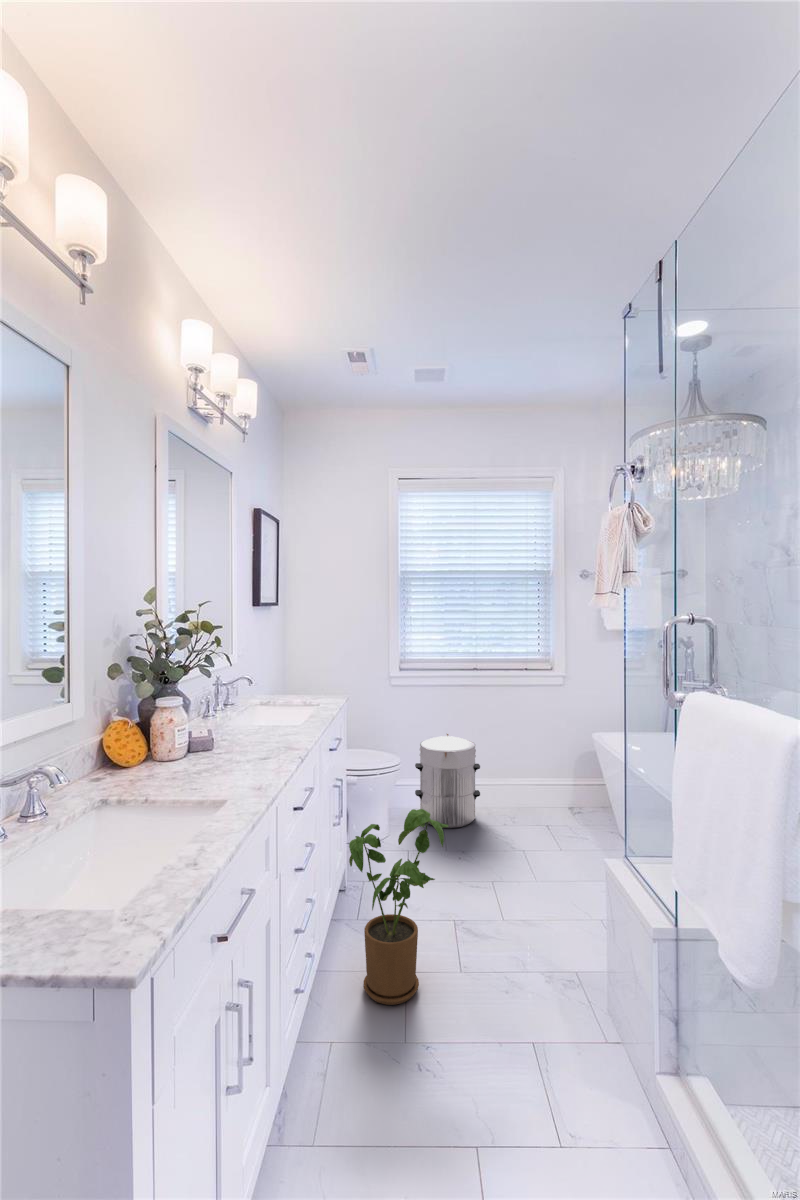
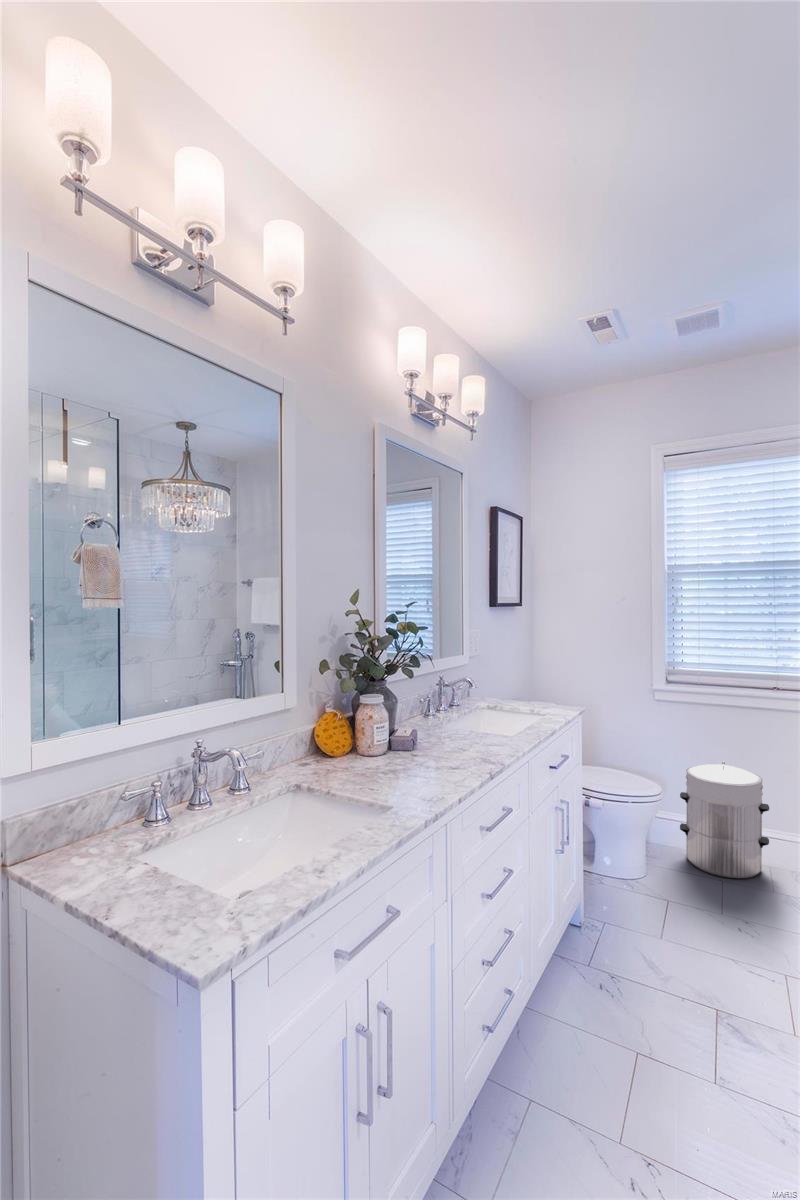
house plant: present [349,809,448,1005] -> none [561,847,686,1067]

